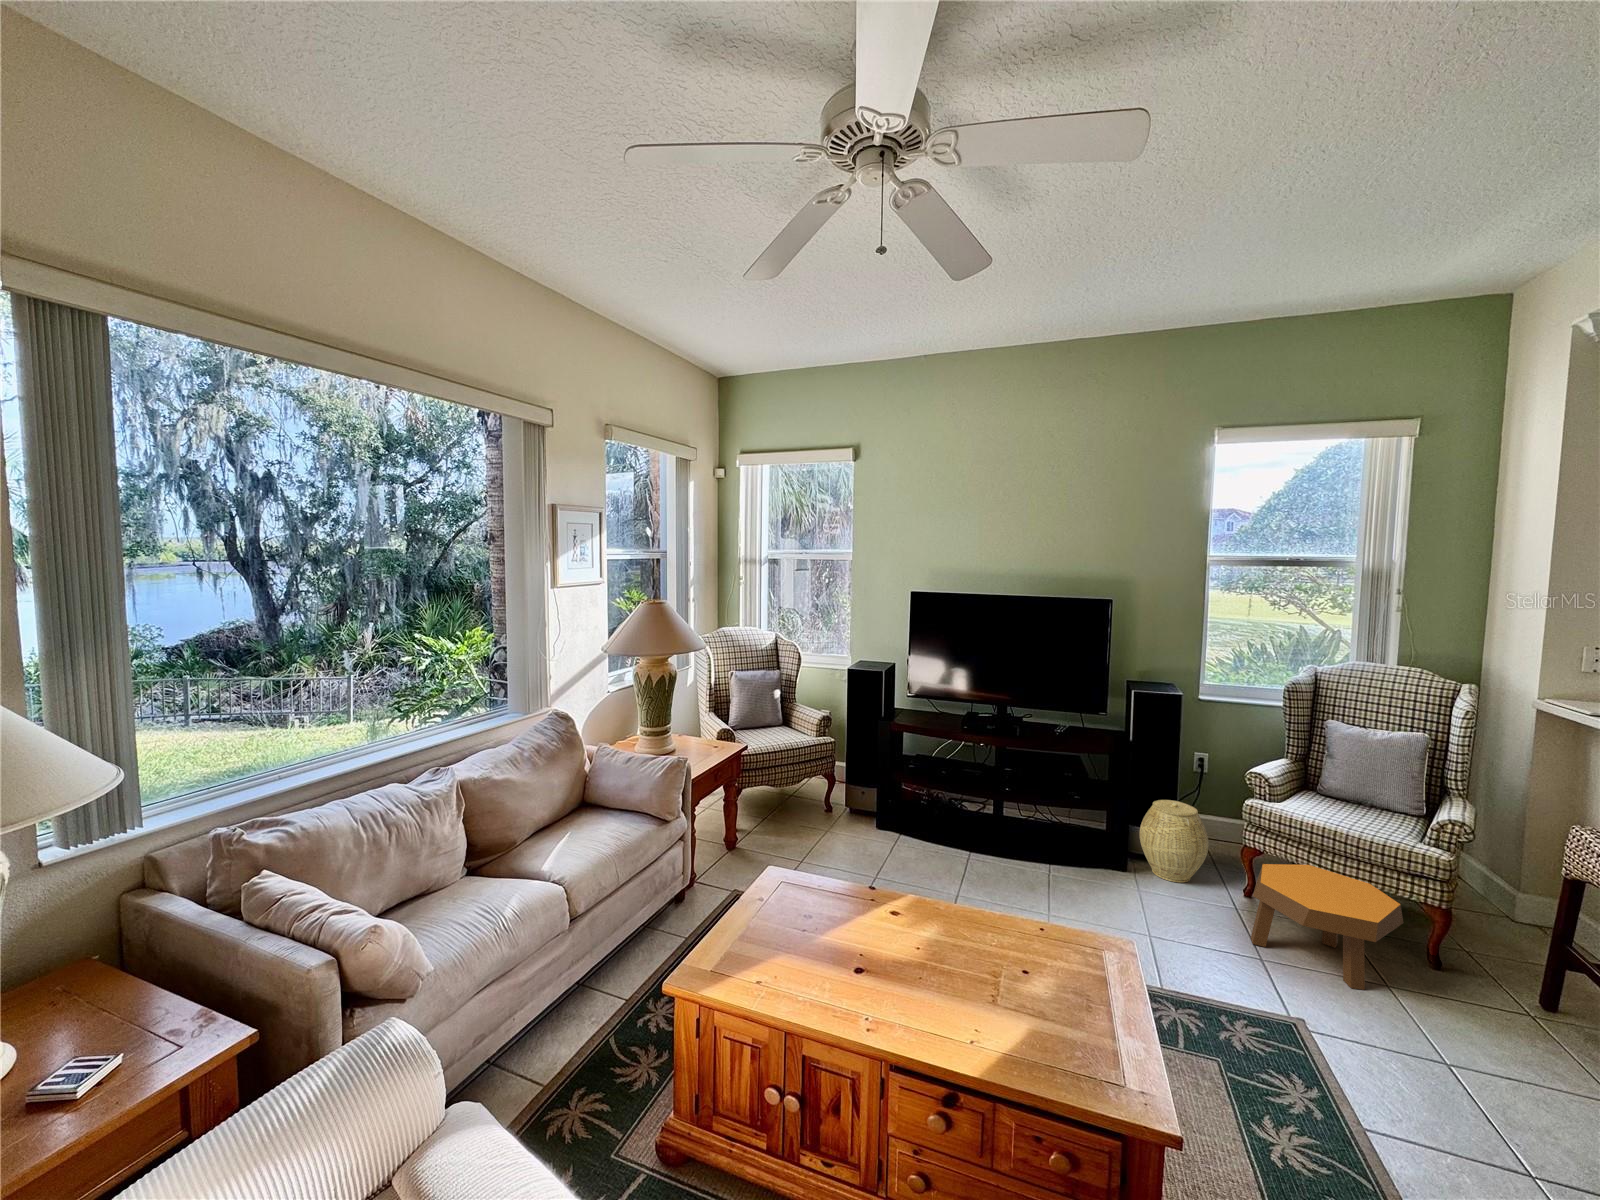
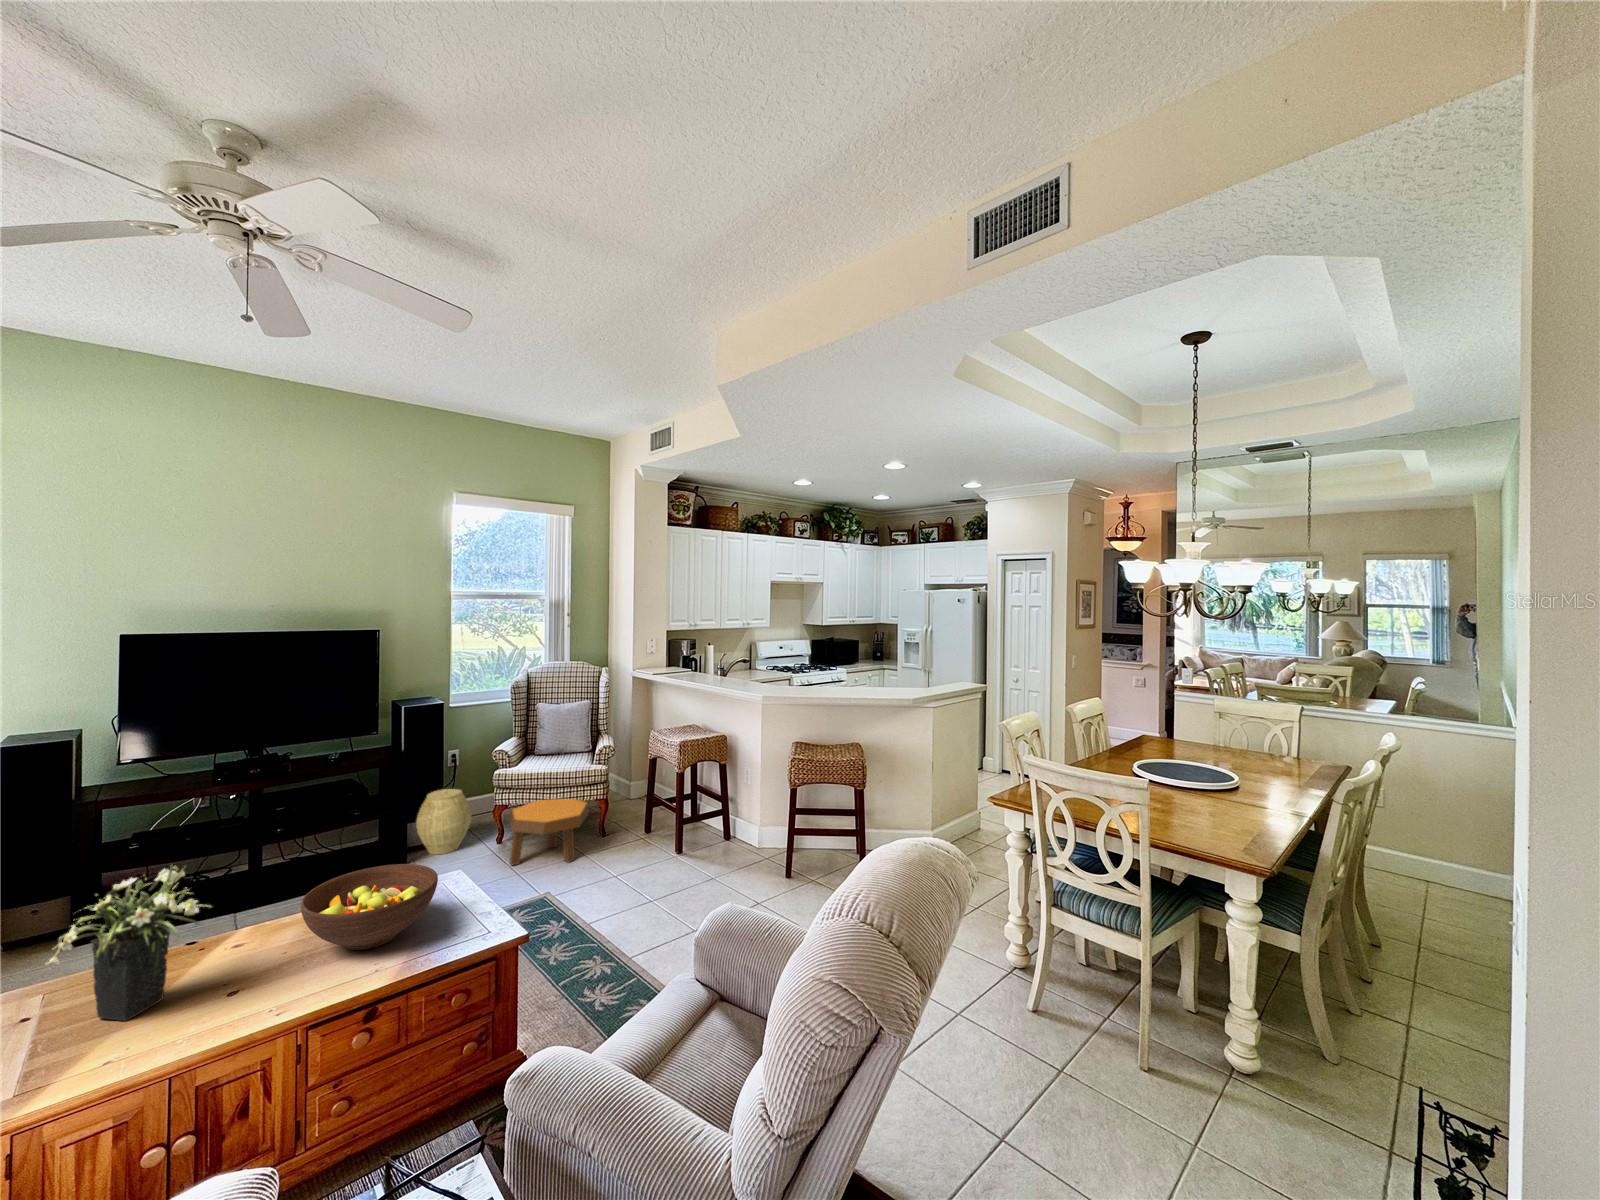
flower arrangement: none [747,817,851,945] -> present [45,865,211,1021]
fruit bowl: none [924,888,1072,1003] -> present [301,864,438,950]

